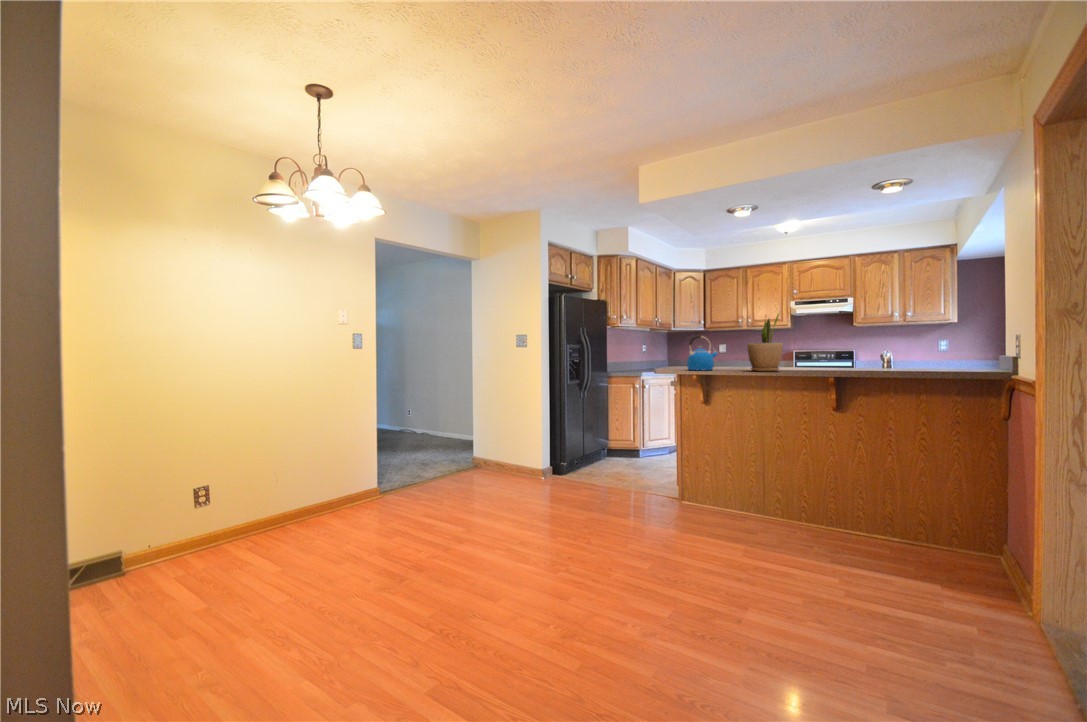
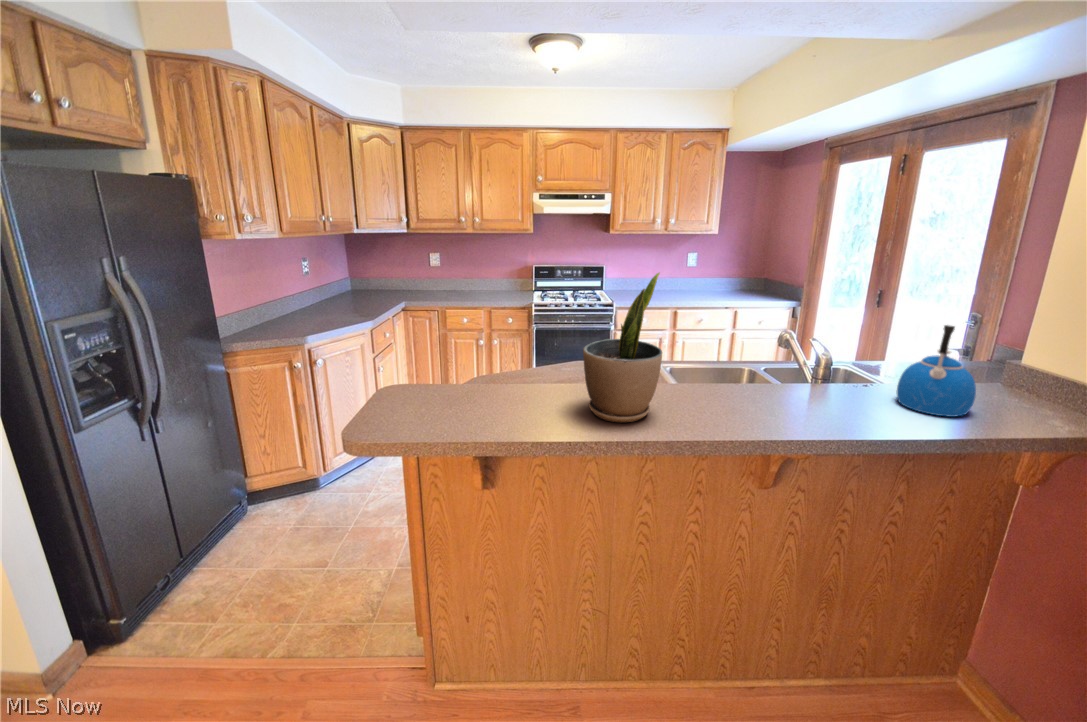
kettle: present [687,336,718,370] -> present [897,325,976,417]

